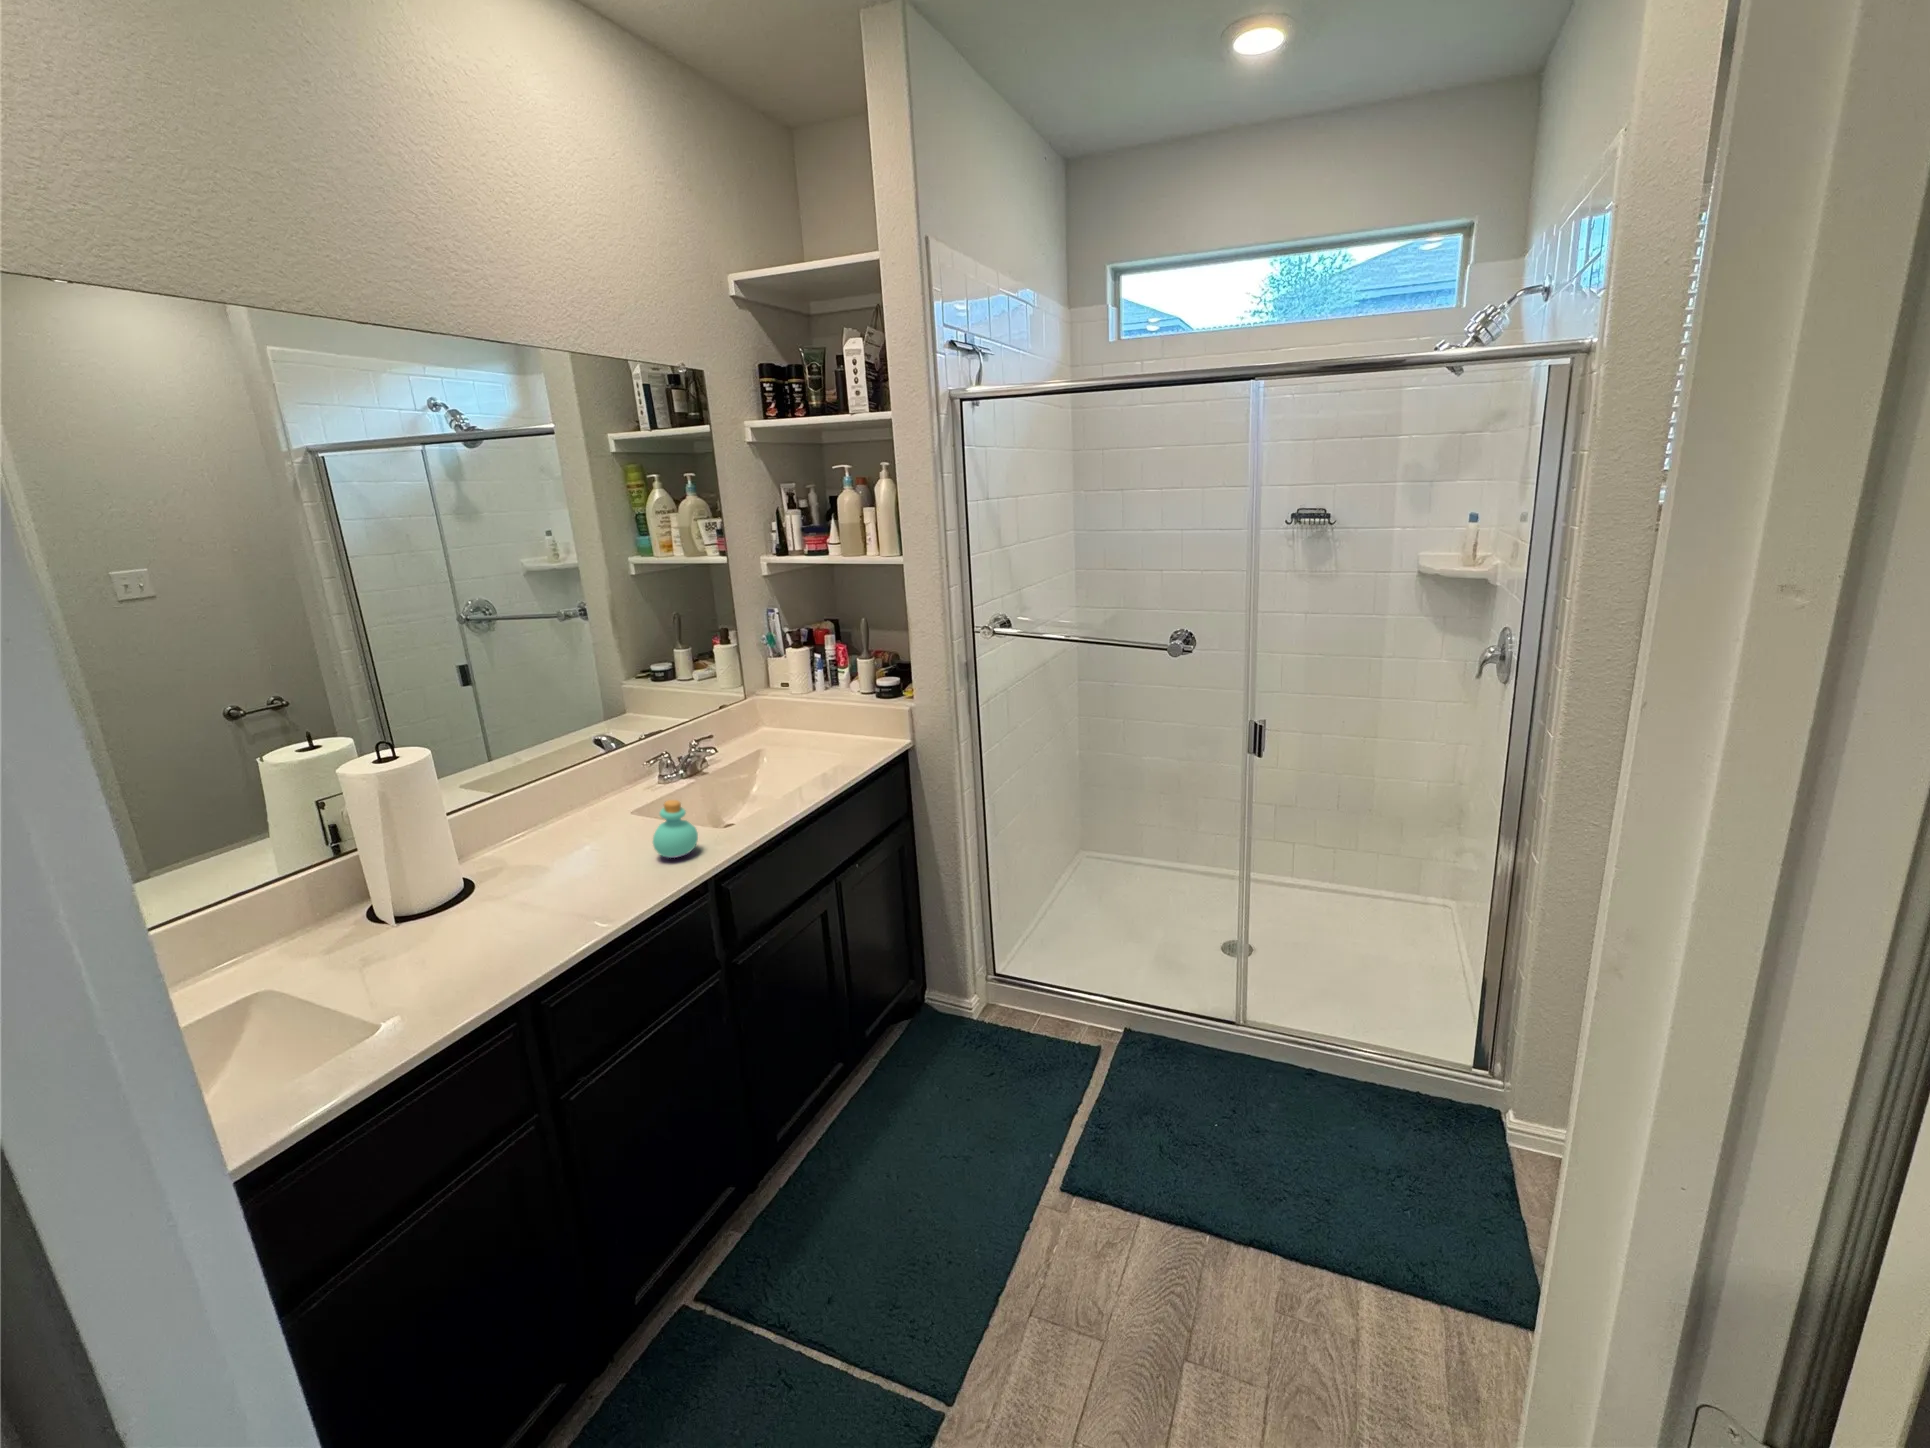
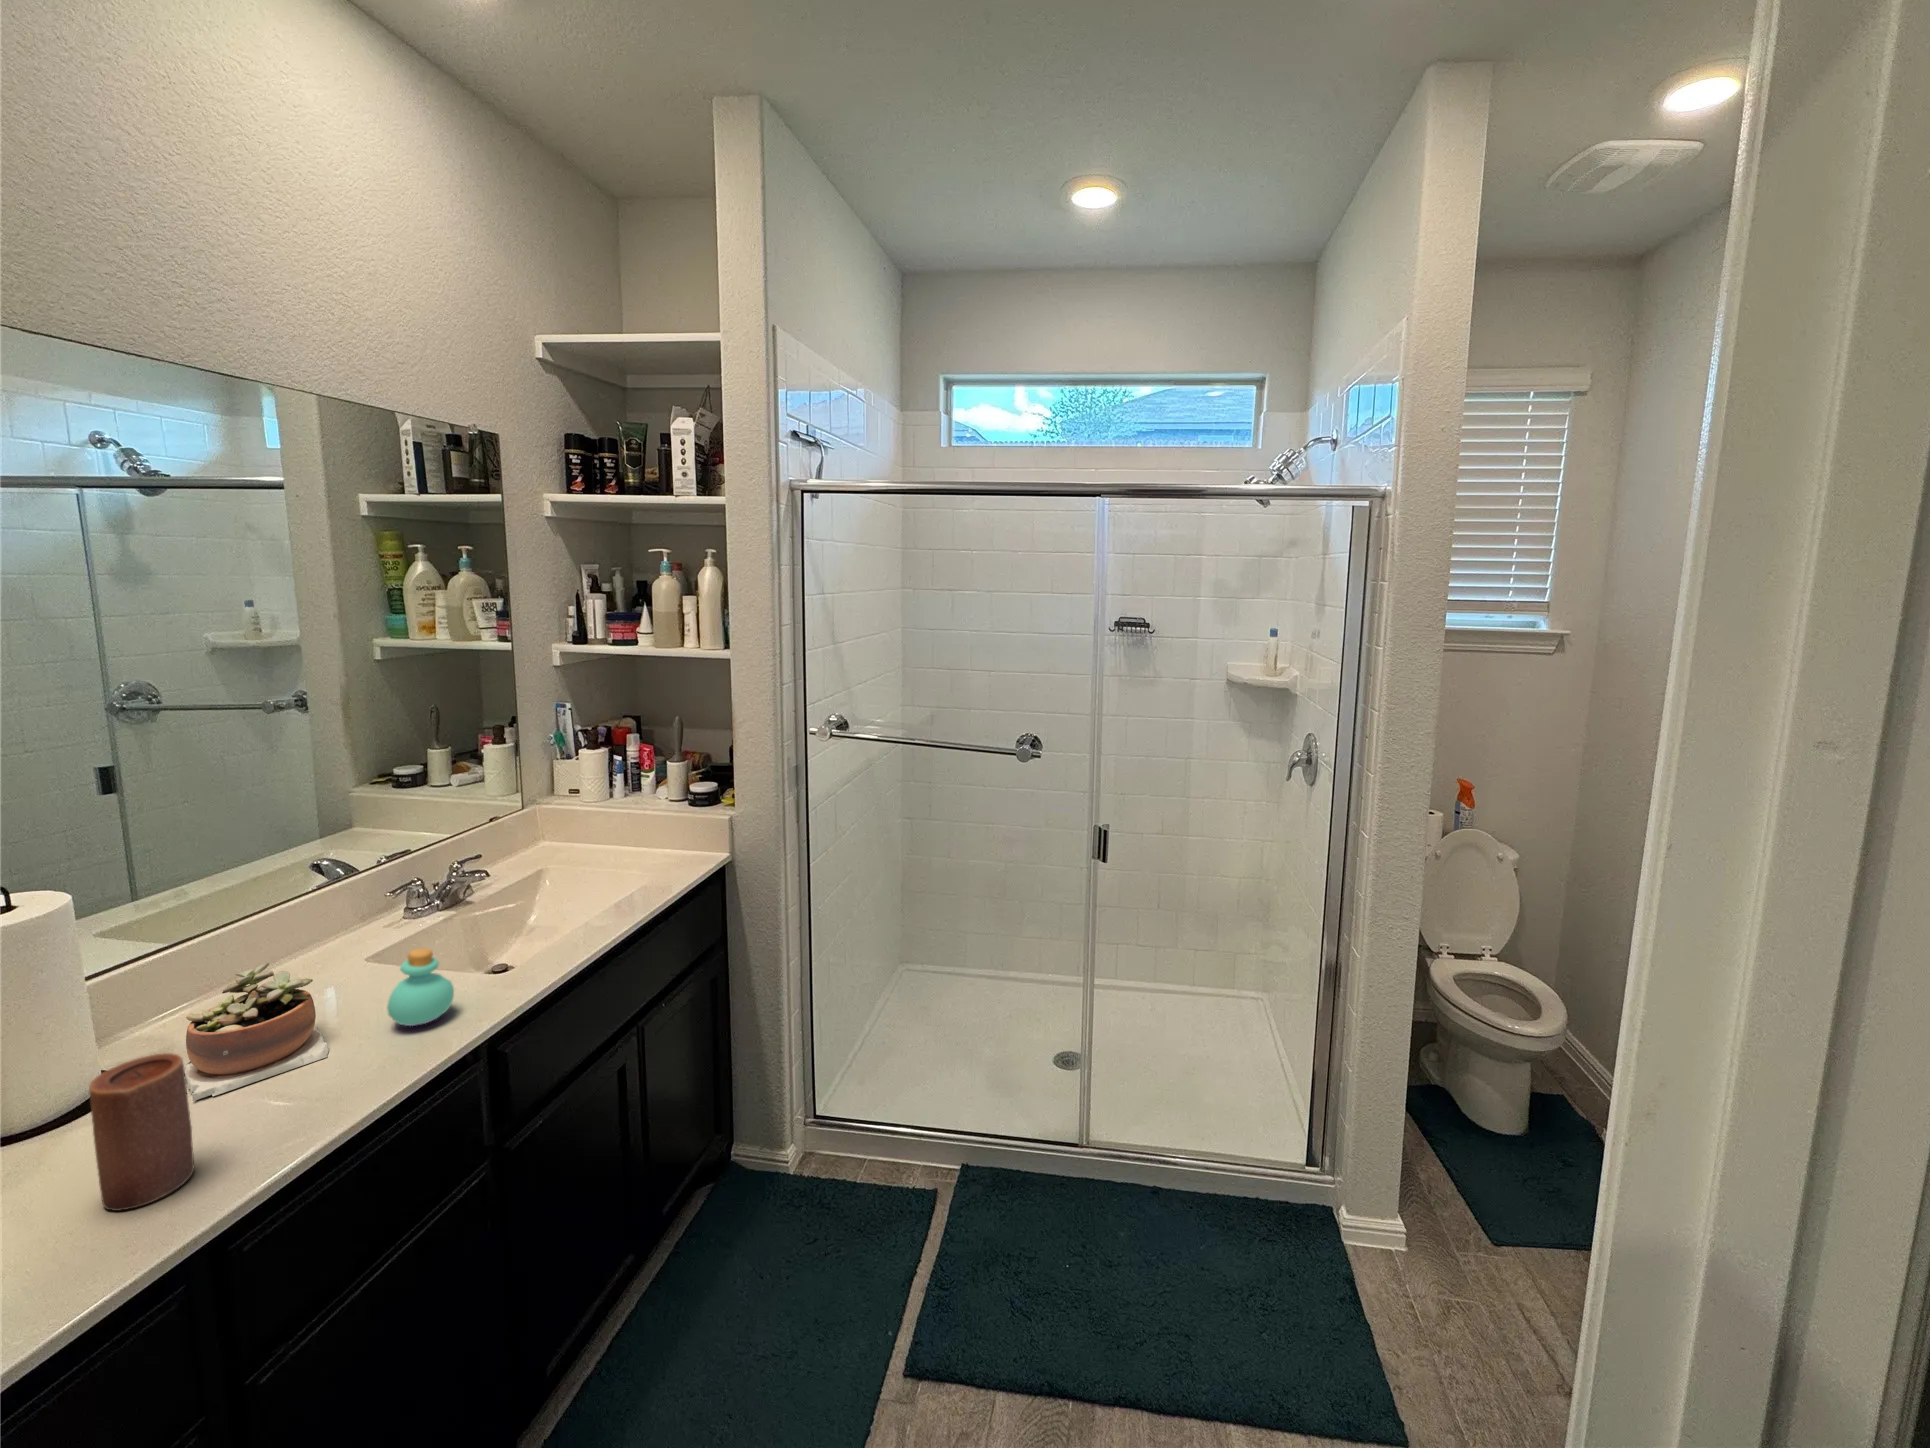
succulent plant: none [525,804,617,896] -> present [185,963,329,1101]
candle: none [474,856,539,957] -> present [89,1053,194,1211]

